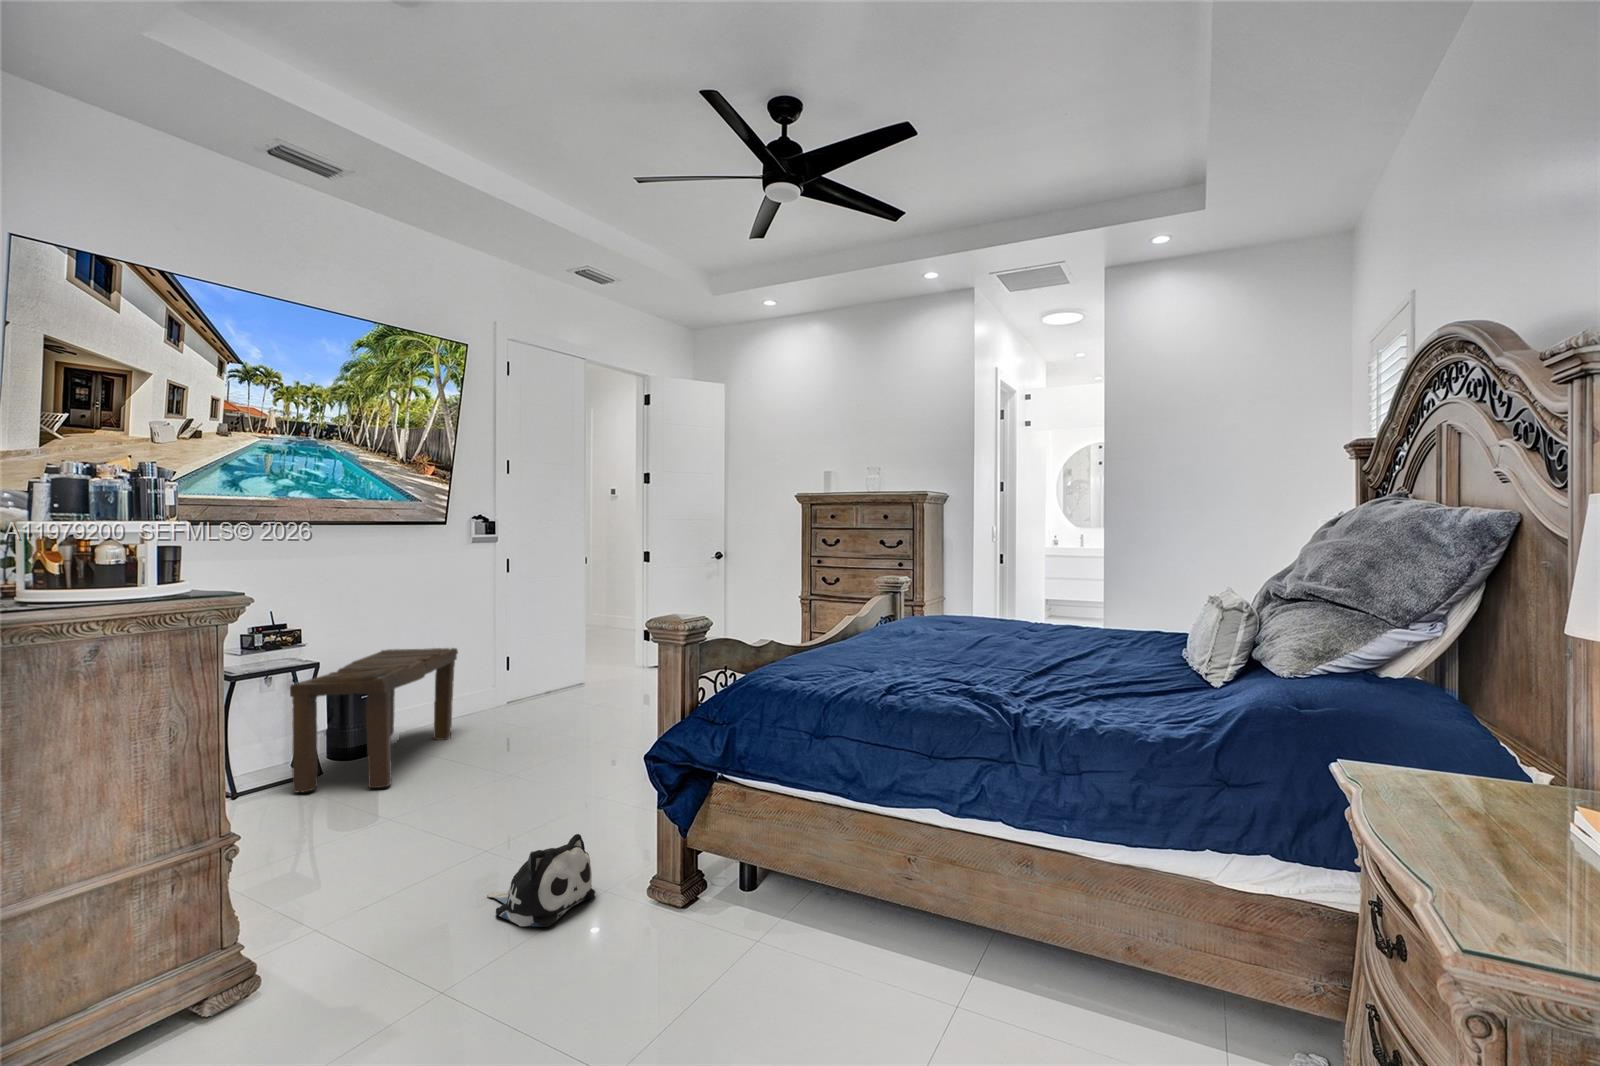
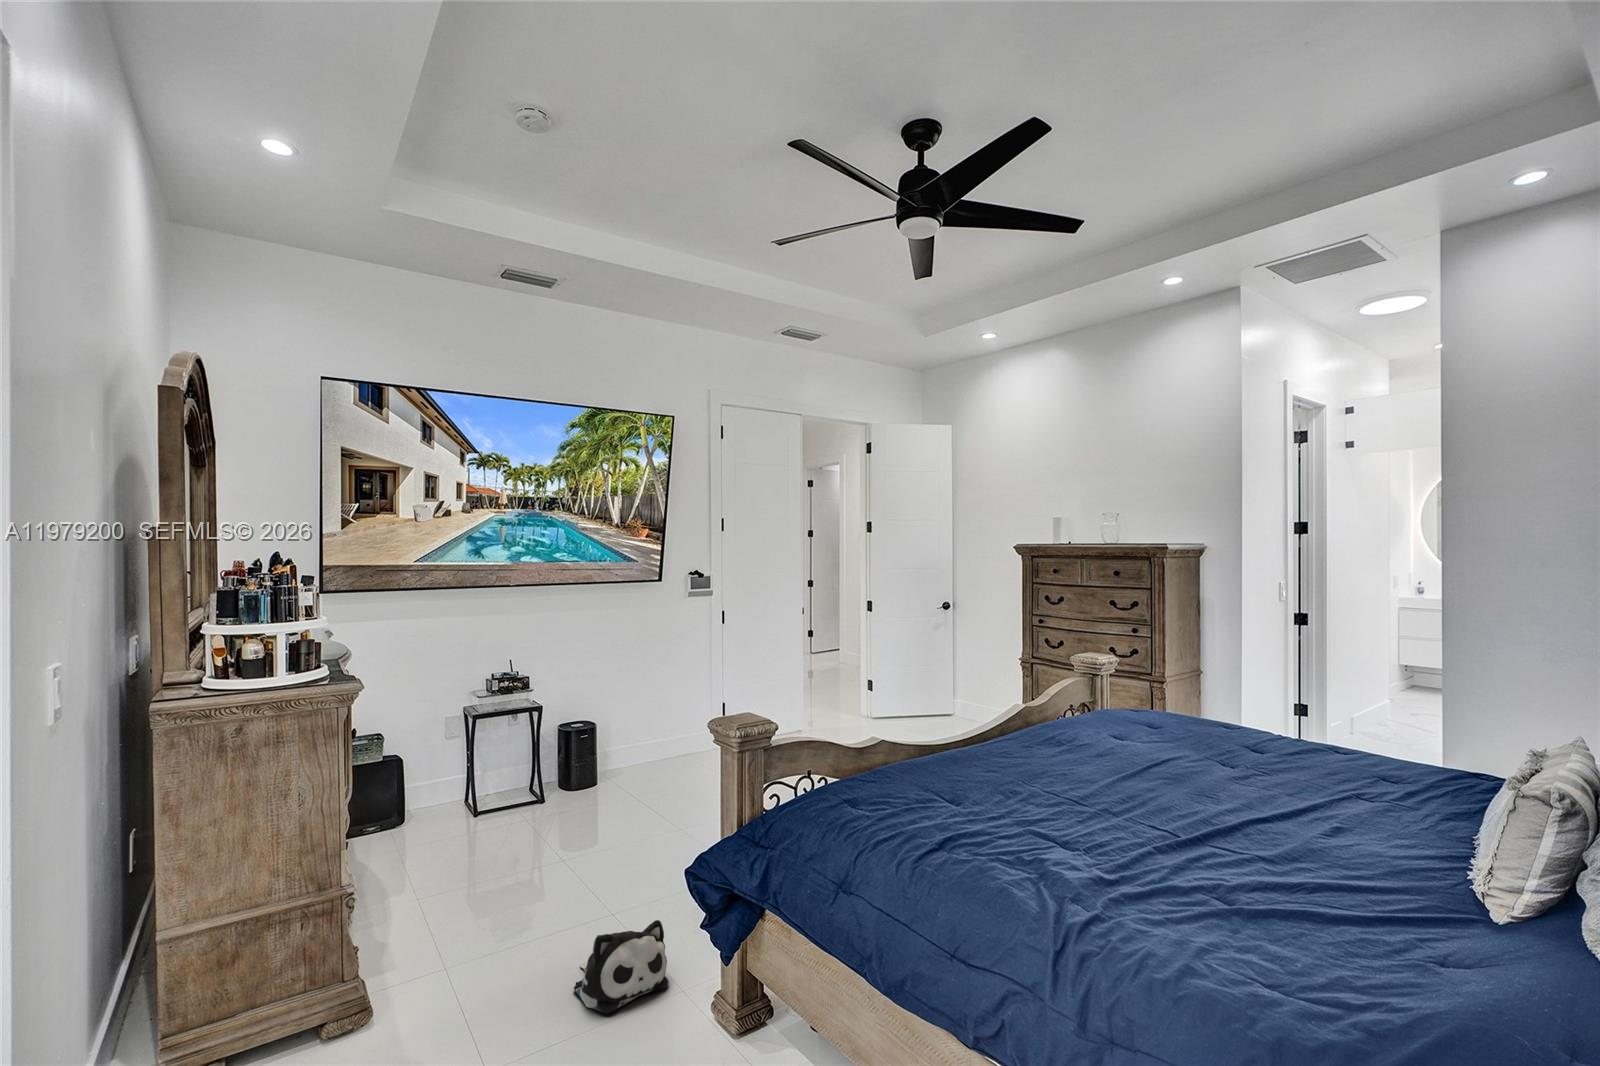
bench: present [290,648,458,792] -> none [501,697,657,831]

